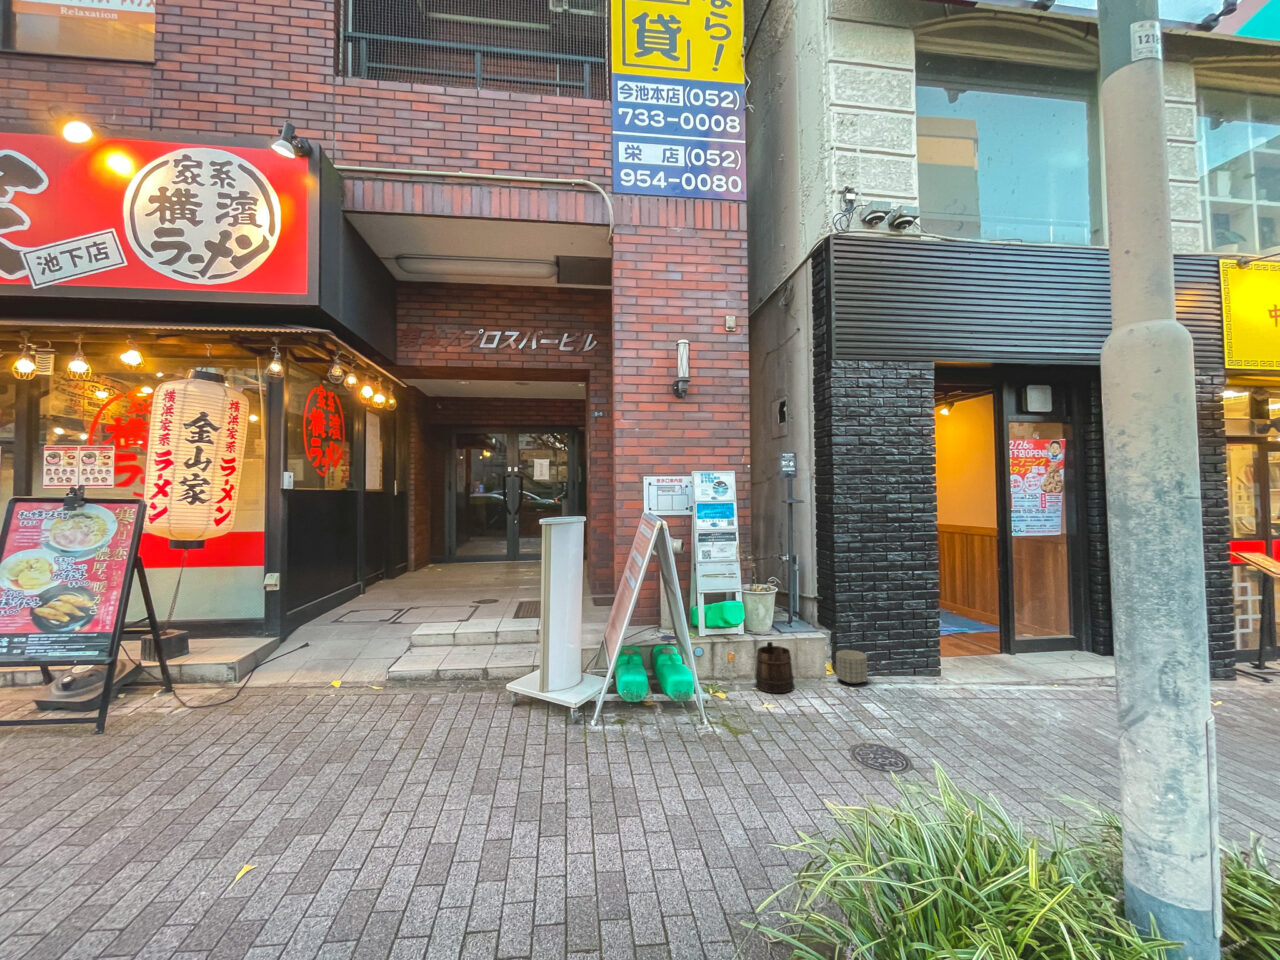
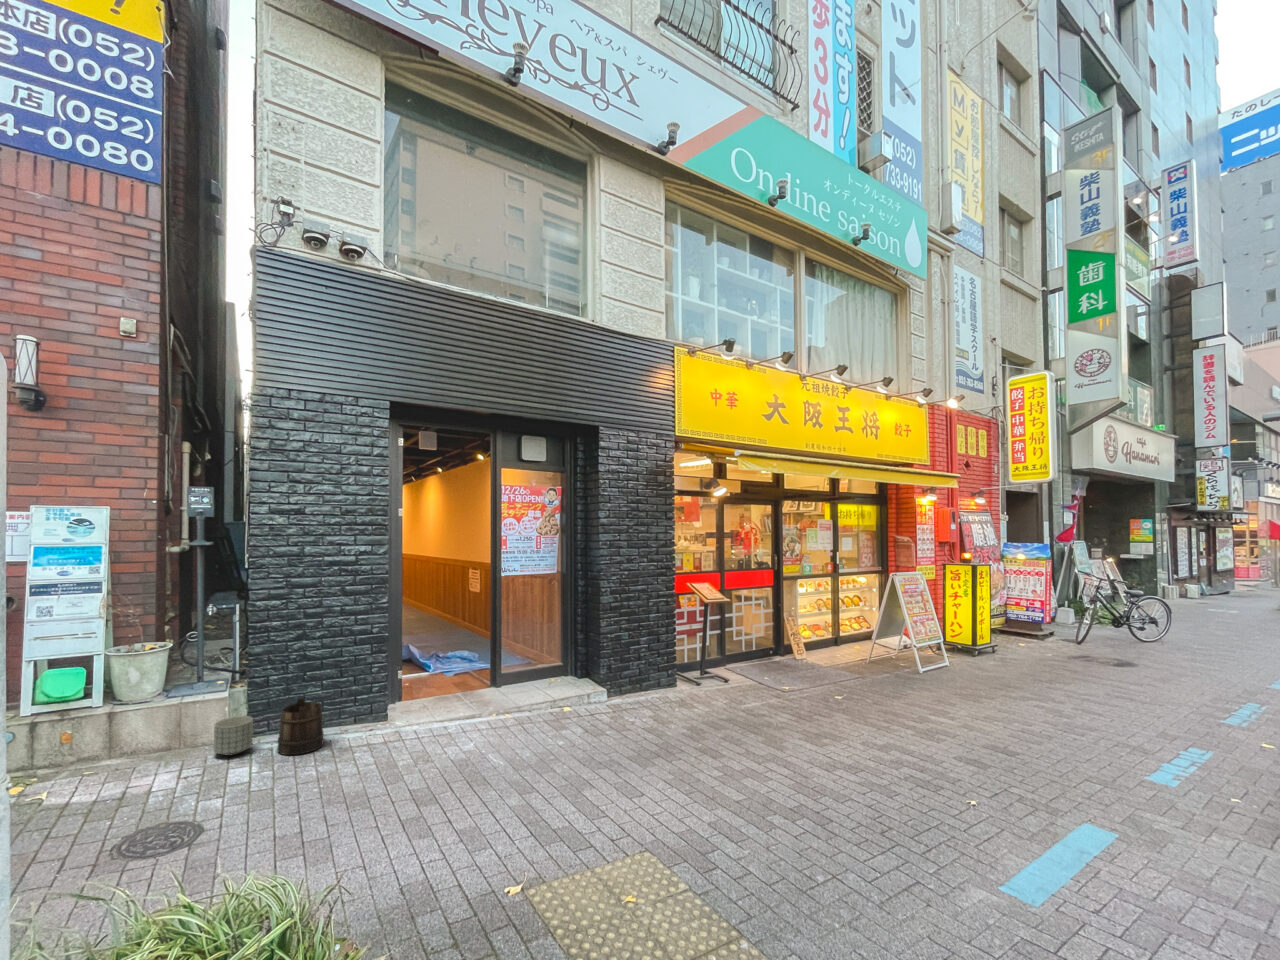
bucket: present [755,642,794,693] -> present [277,698,324,755]

